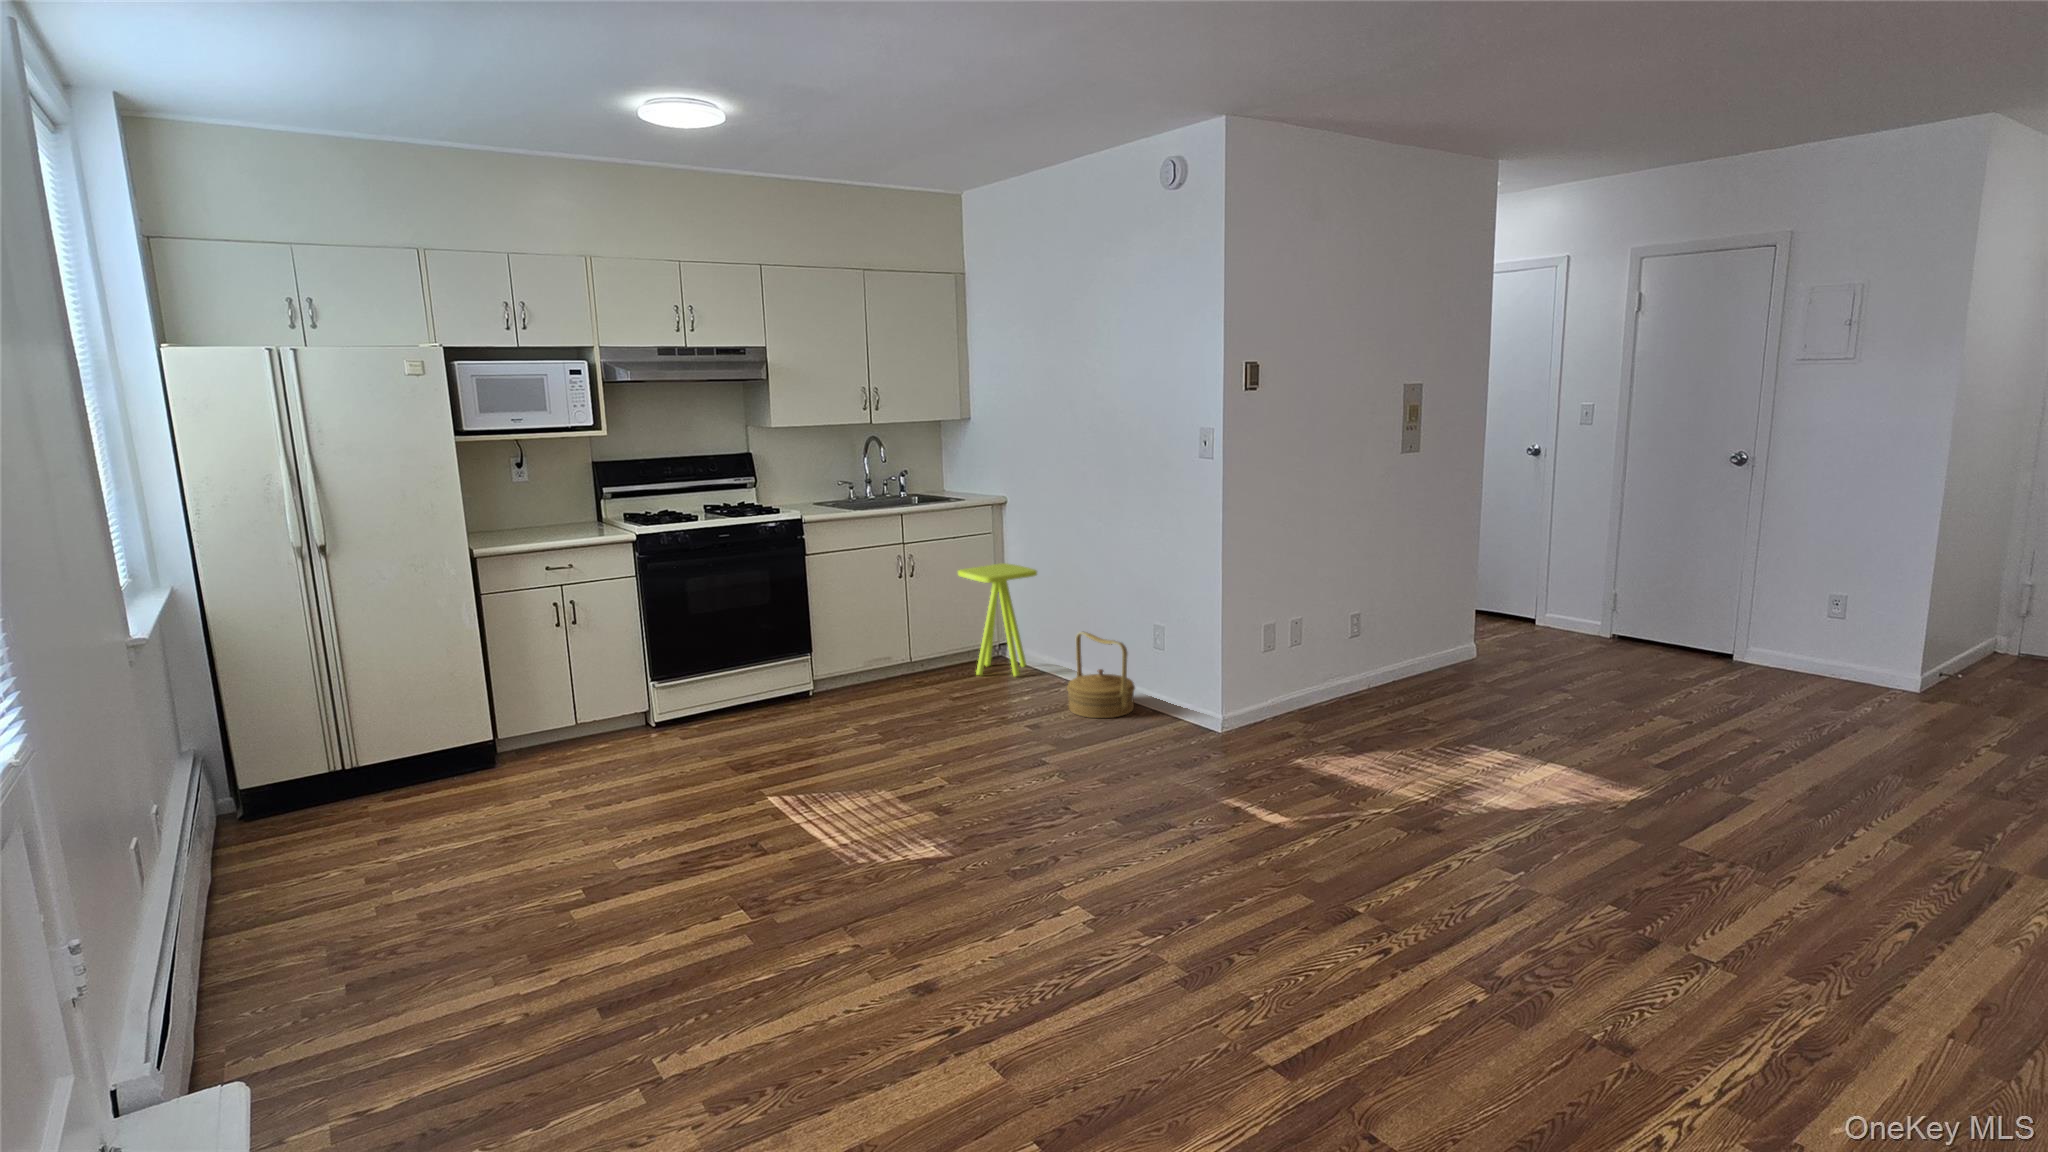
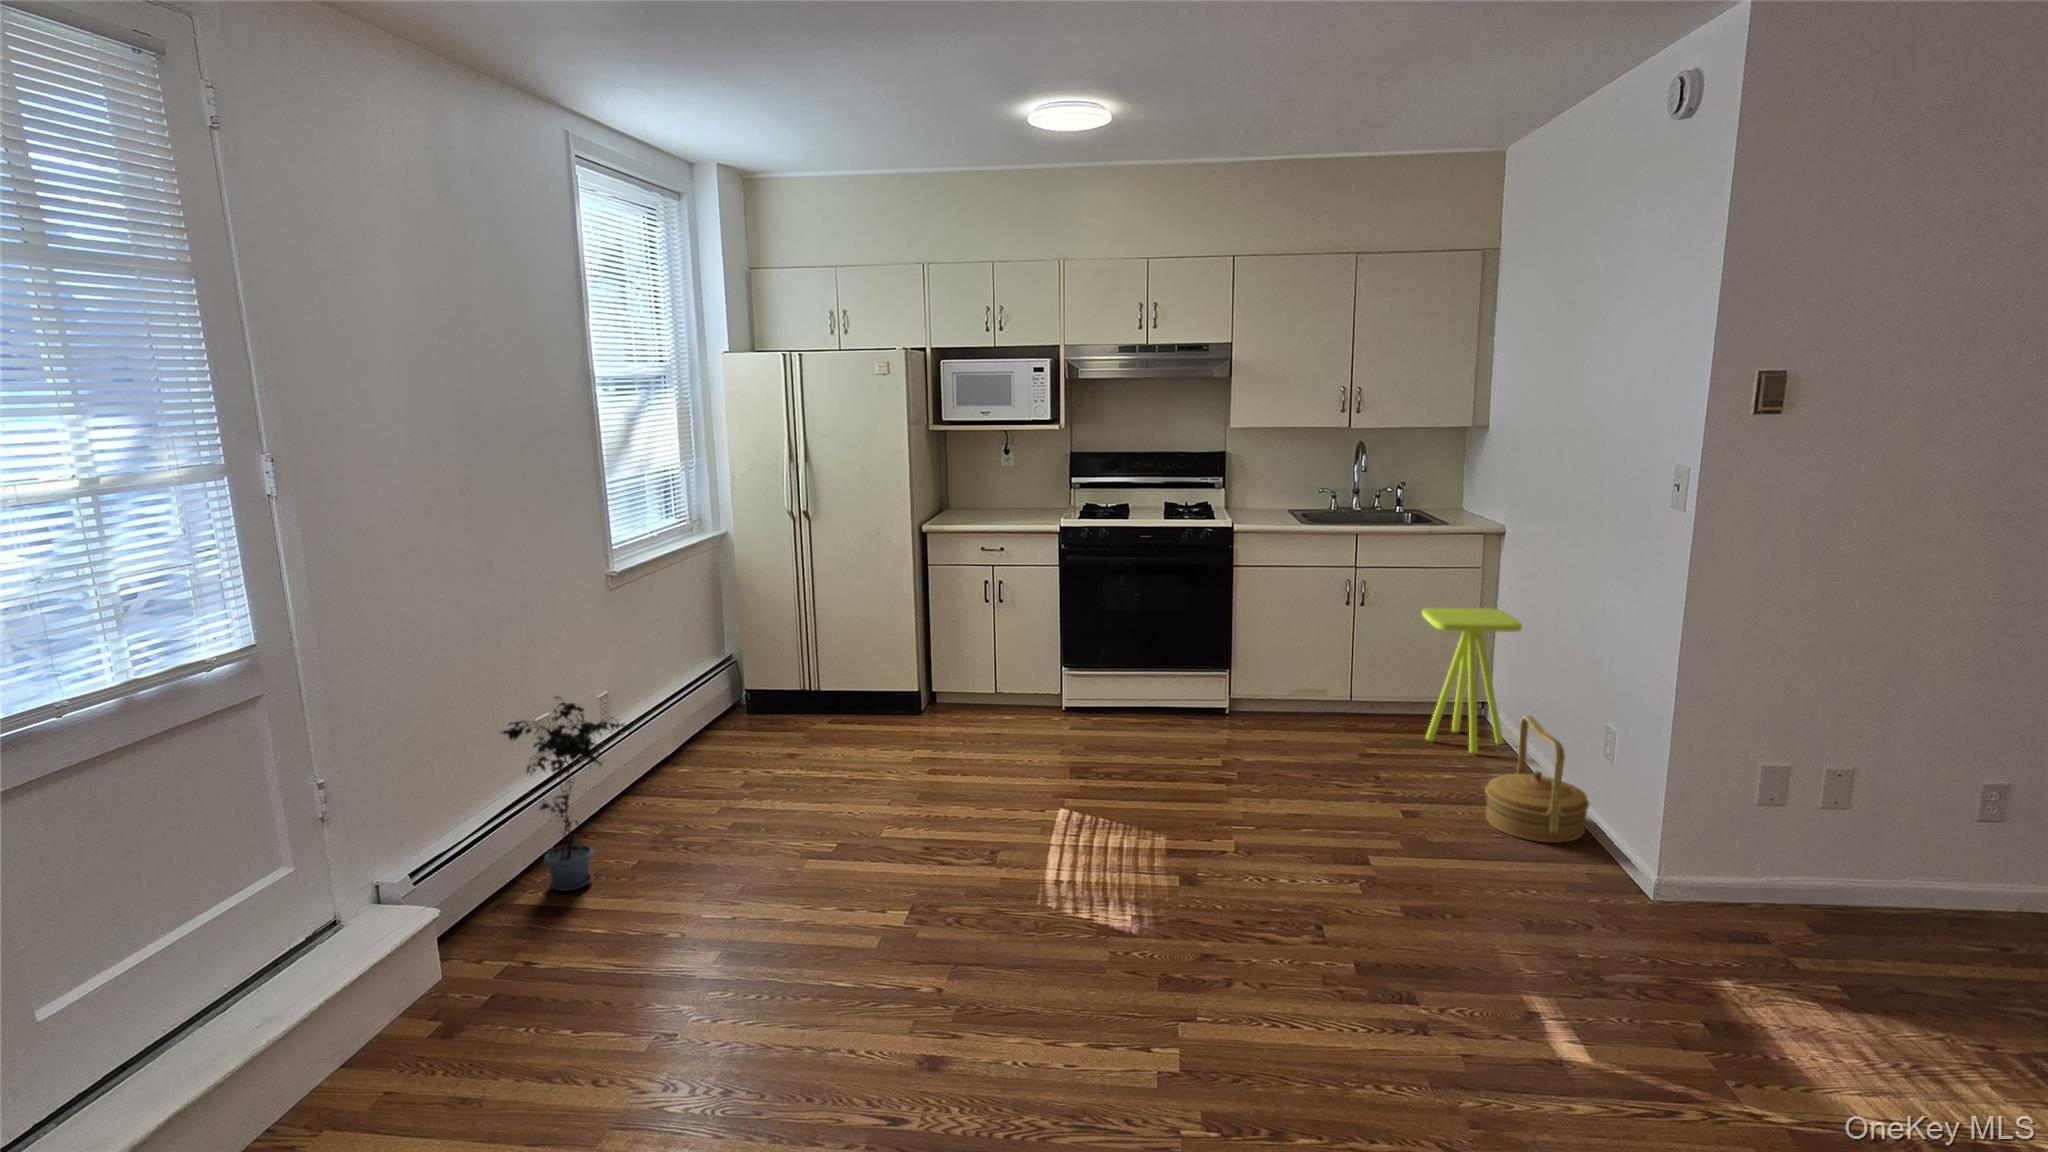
potted plant: none [146,805,361,1061] -> present [503,696,631,891]

